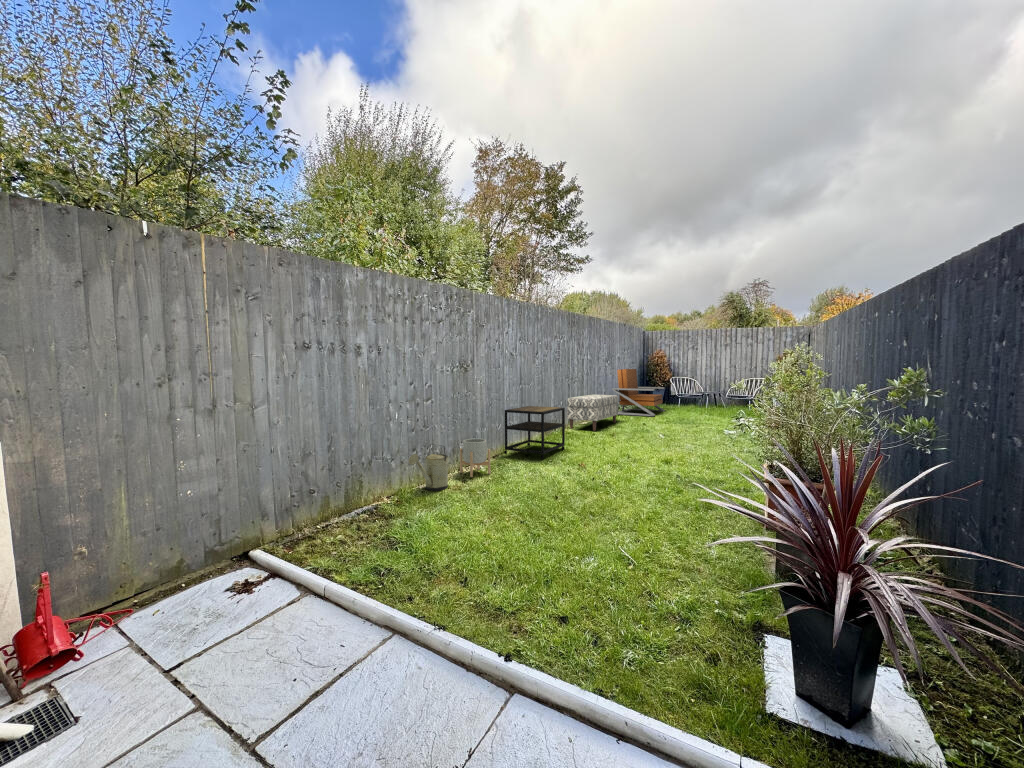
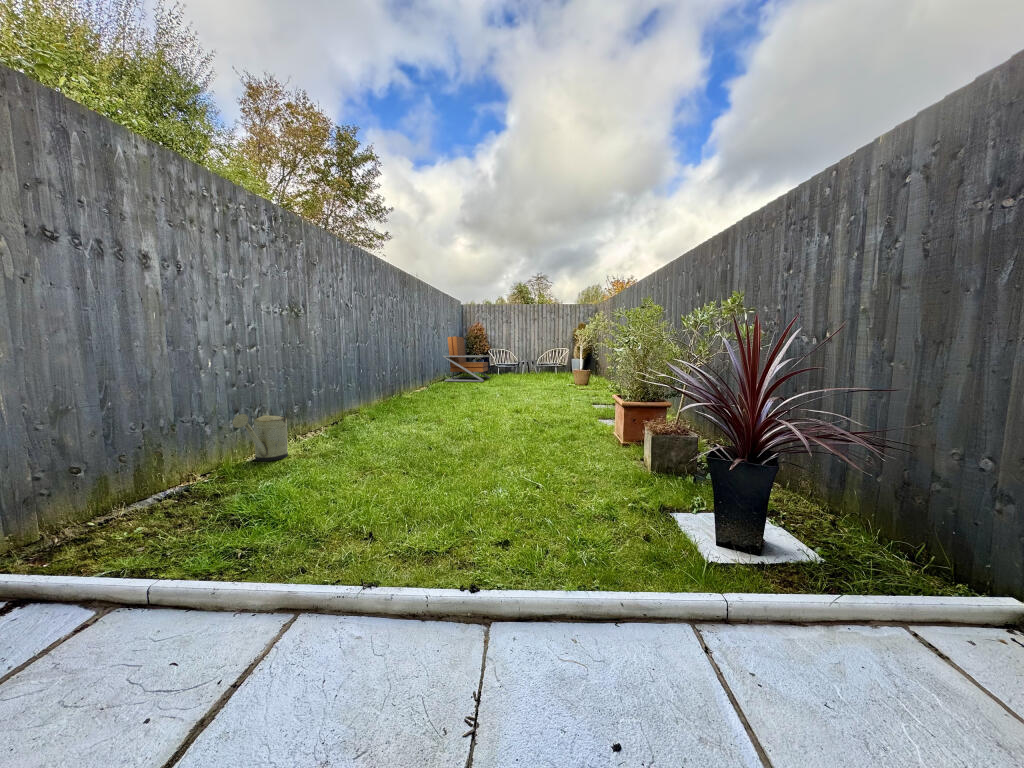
bench: present [567,395,618,431] -> none [405,360,453,394]
side table: present [504,406,565,459] -> none [345,366,412,420]
planter: present [460,439,491,477] -> none [296,398,339,443]

